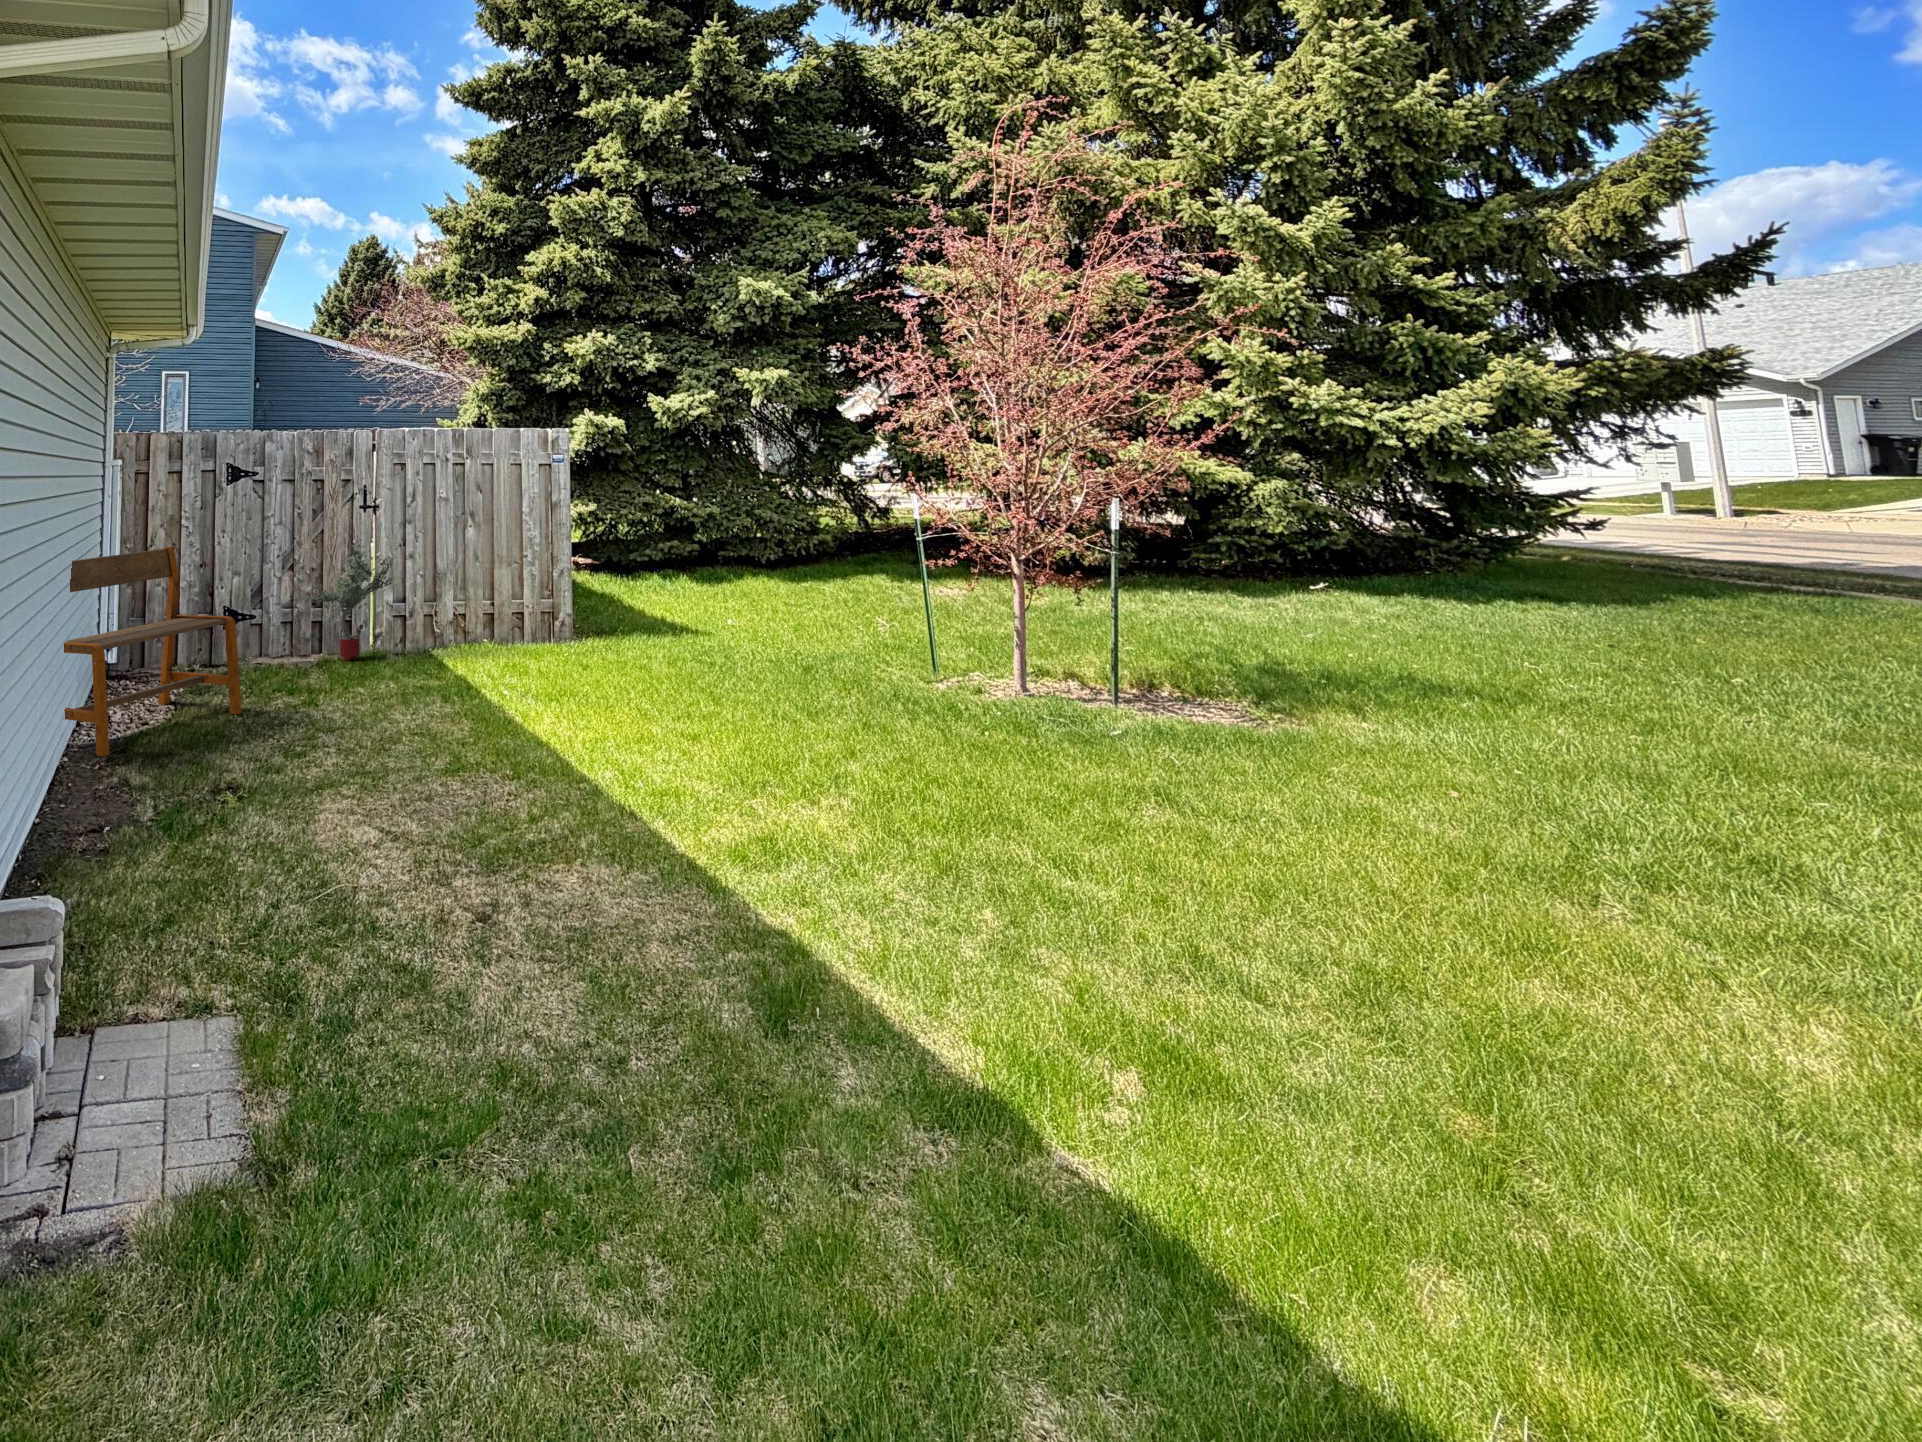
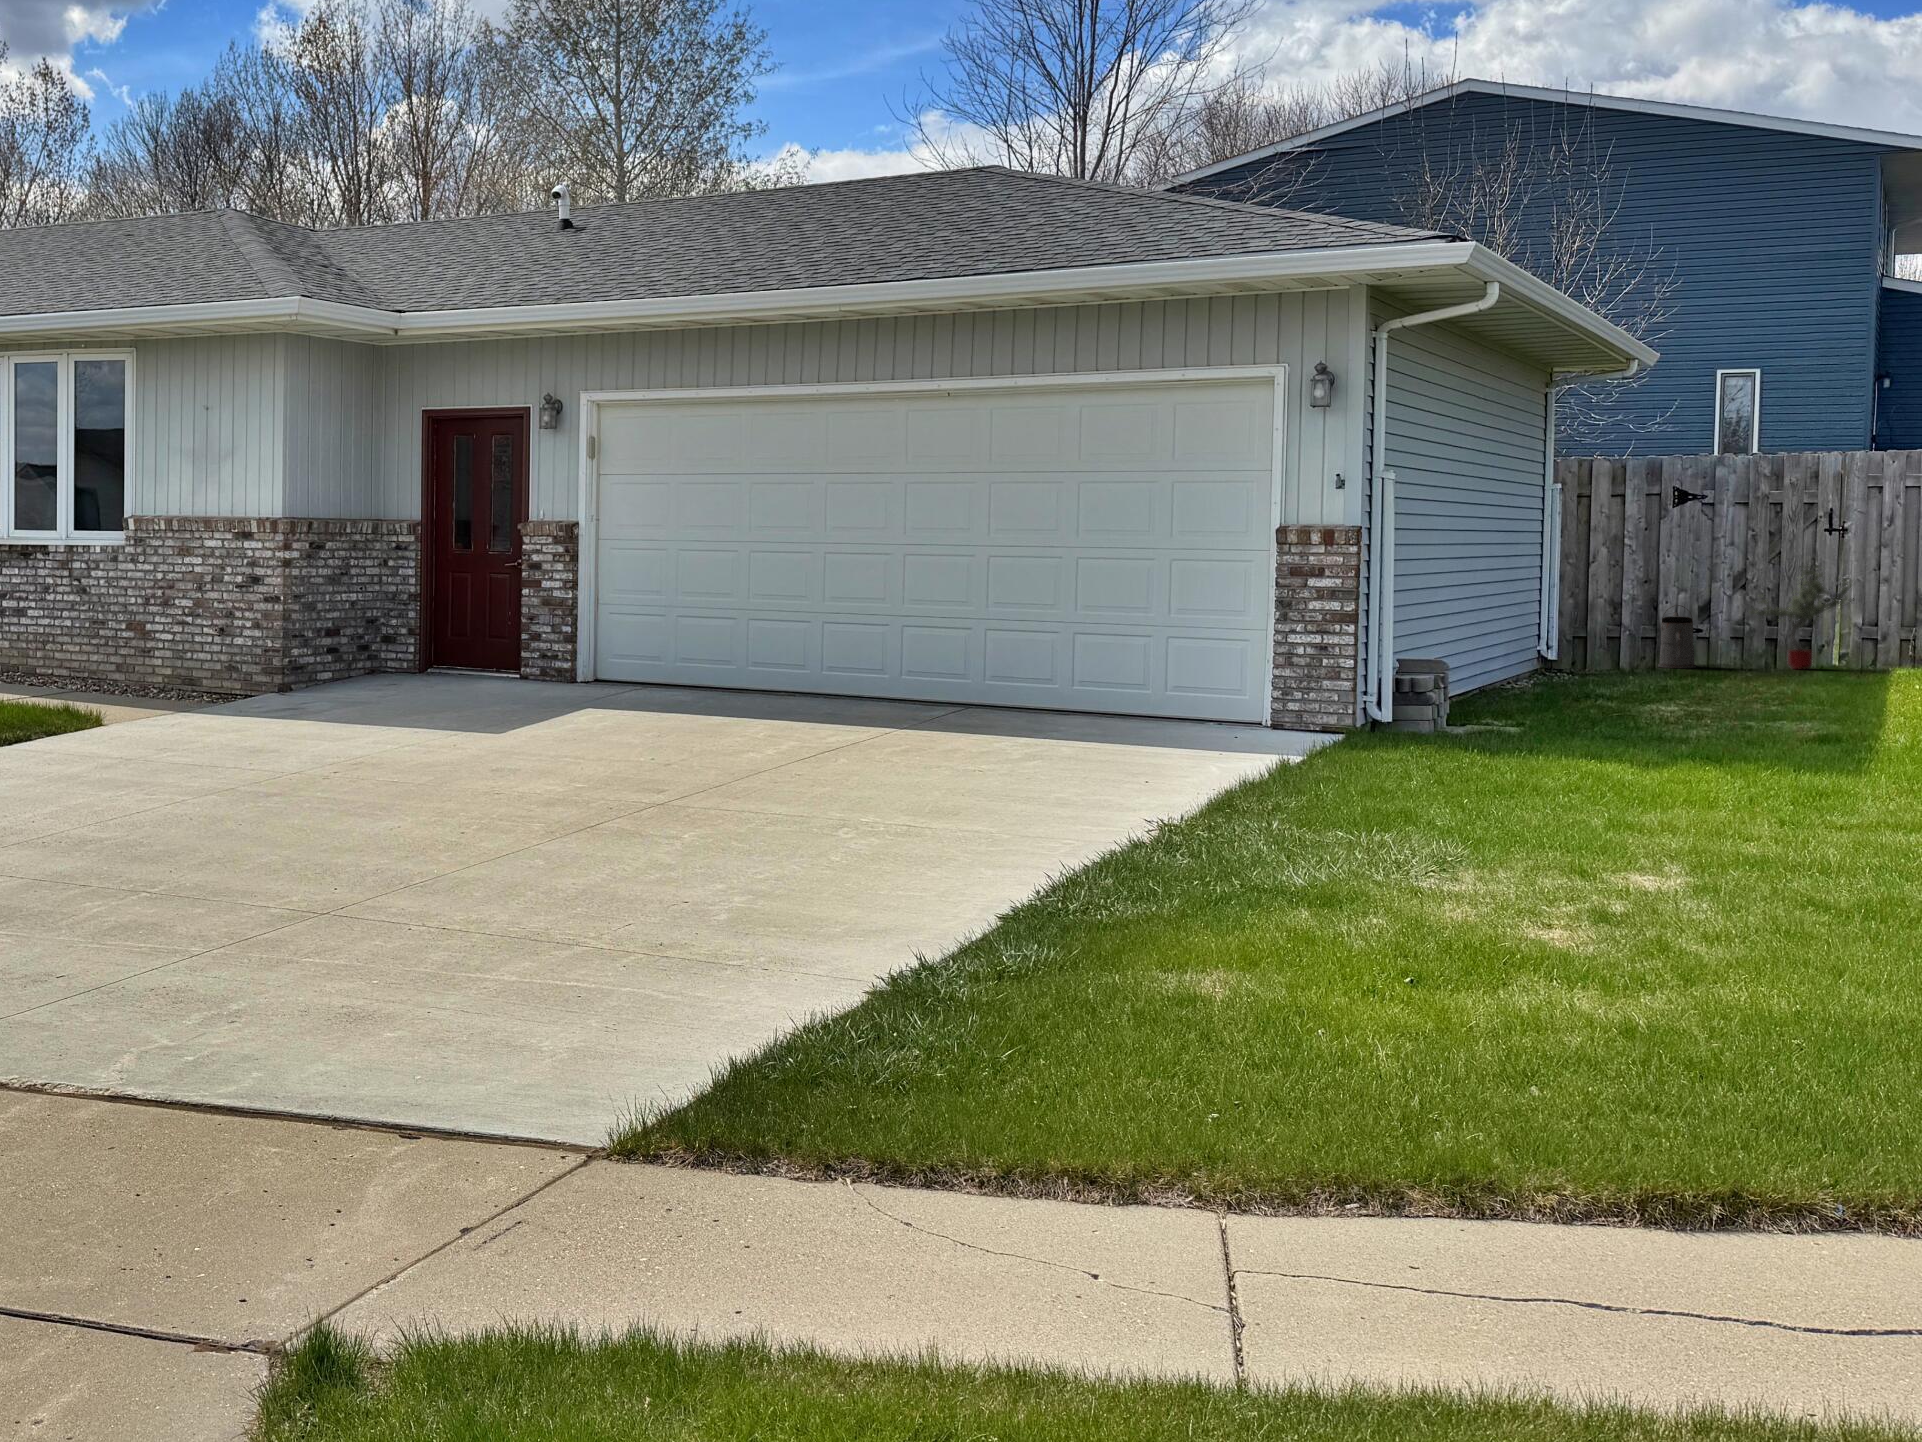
bench: present [64,546,242,757] -> none [1473,553,1650,684]
watering can: none [222,597,260,674] -> present [1658,605,1696,668]

